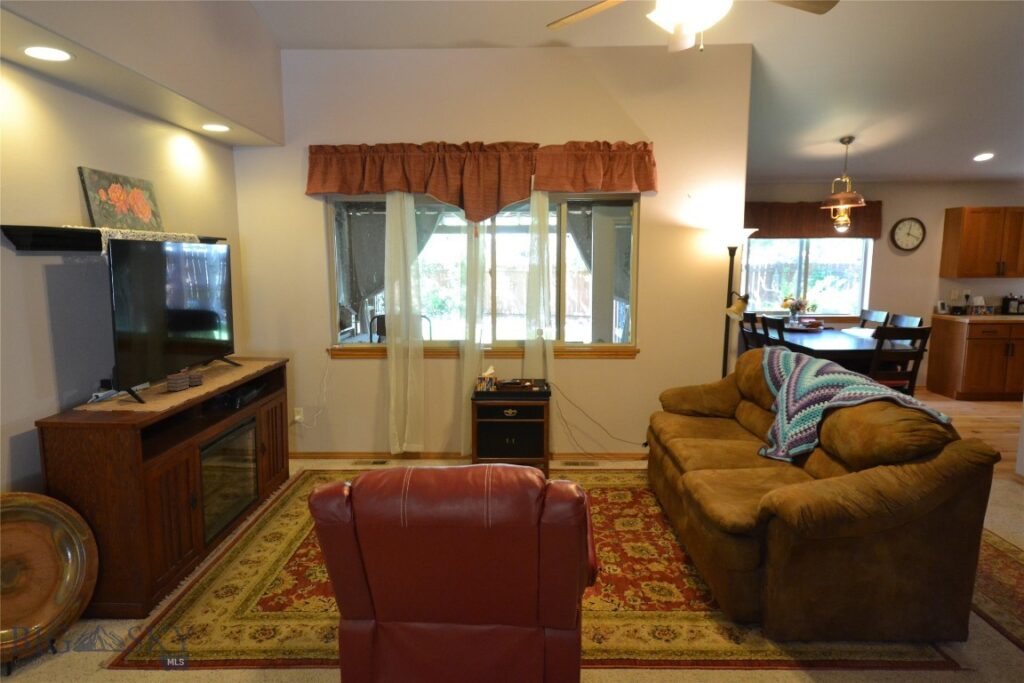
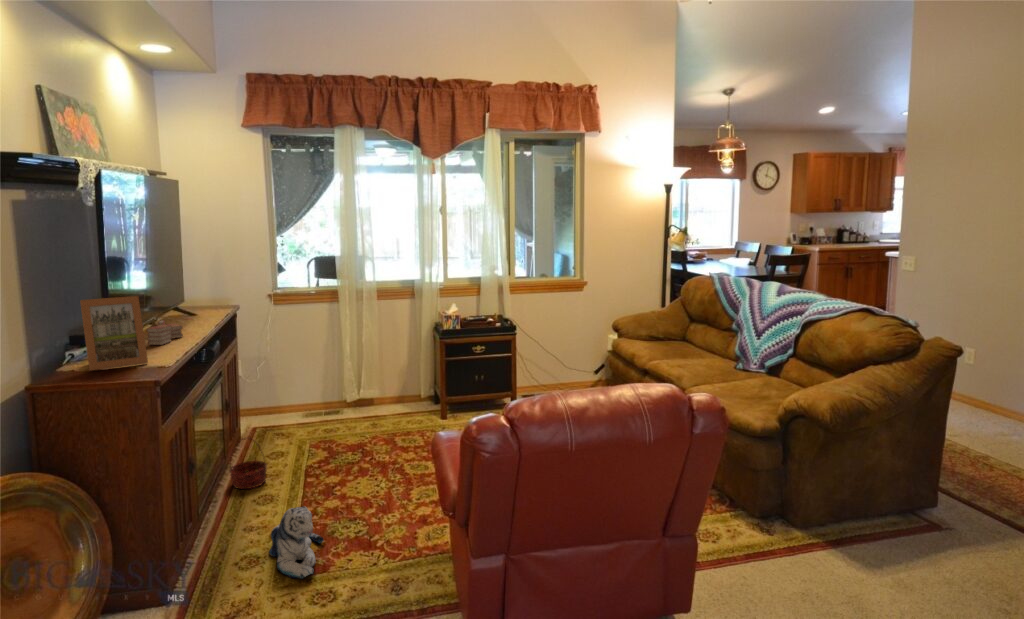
picture frame: none [97,348,147,410] -> present [80,296,148,371]
basket: none [246,480,282,528] -> present [230,452,267,489]
plush toy: none [243,548,295,614] -> present [269,506,324,579]

